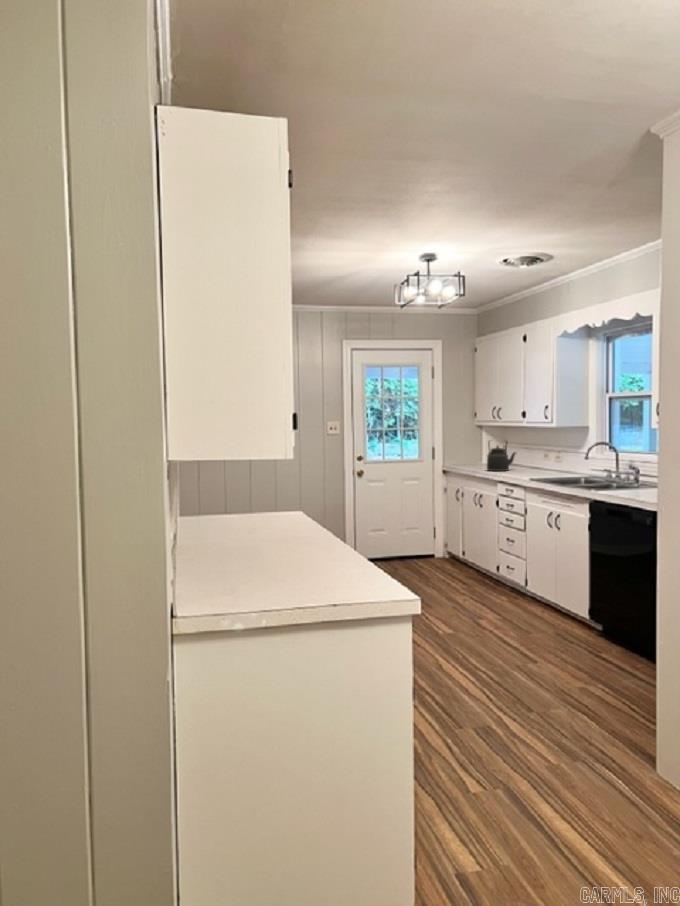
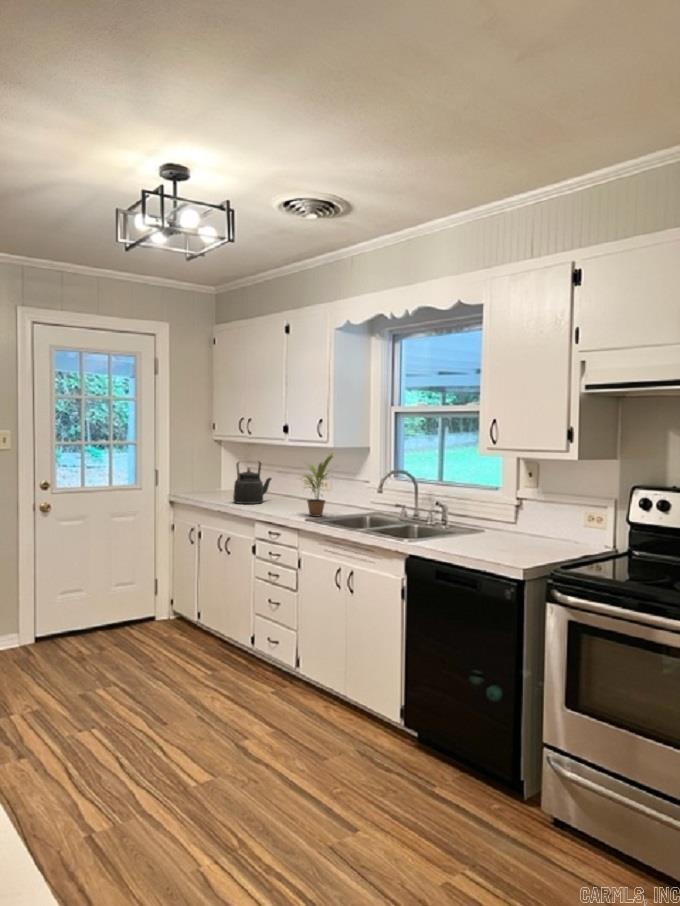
potted plant: none [529,431,560,478] -> present [304,453,334,516]

